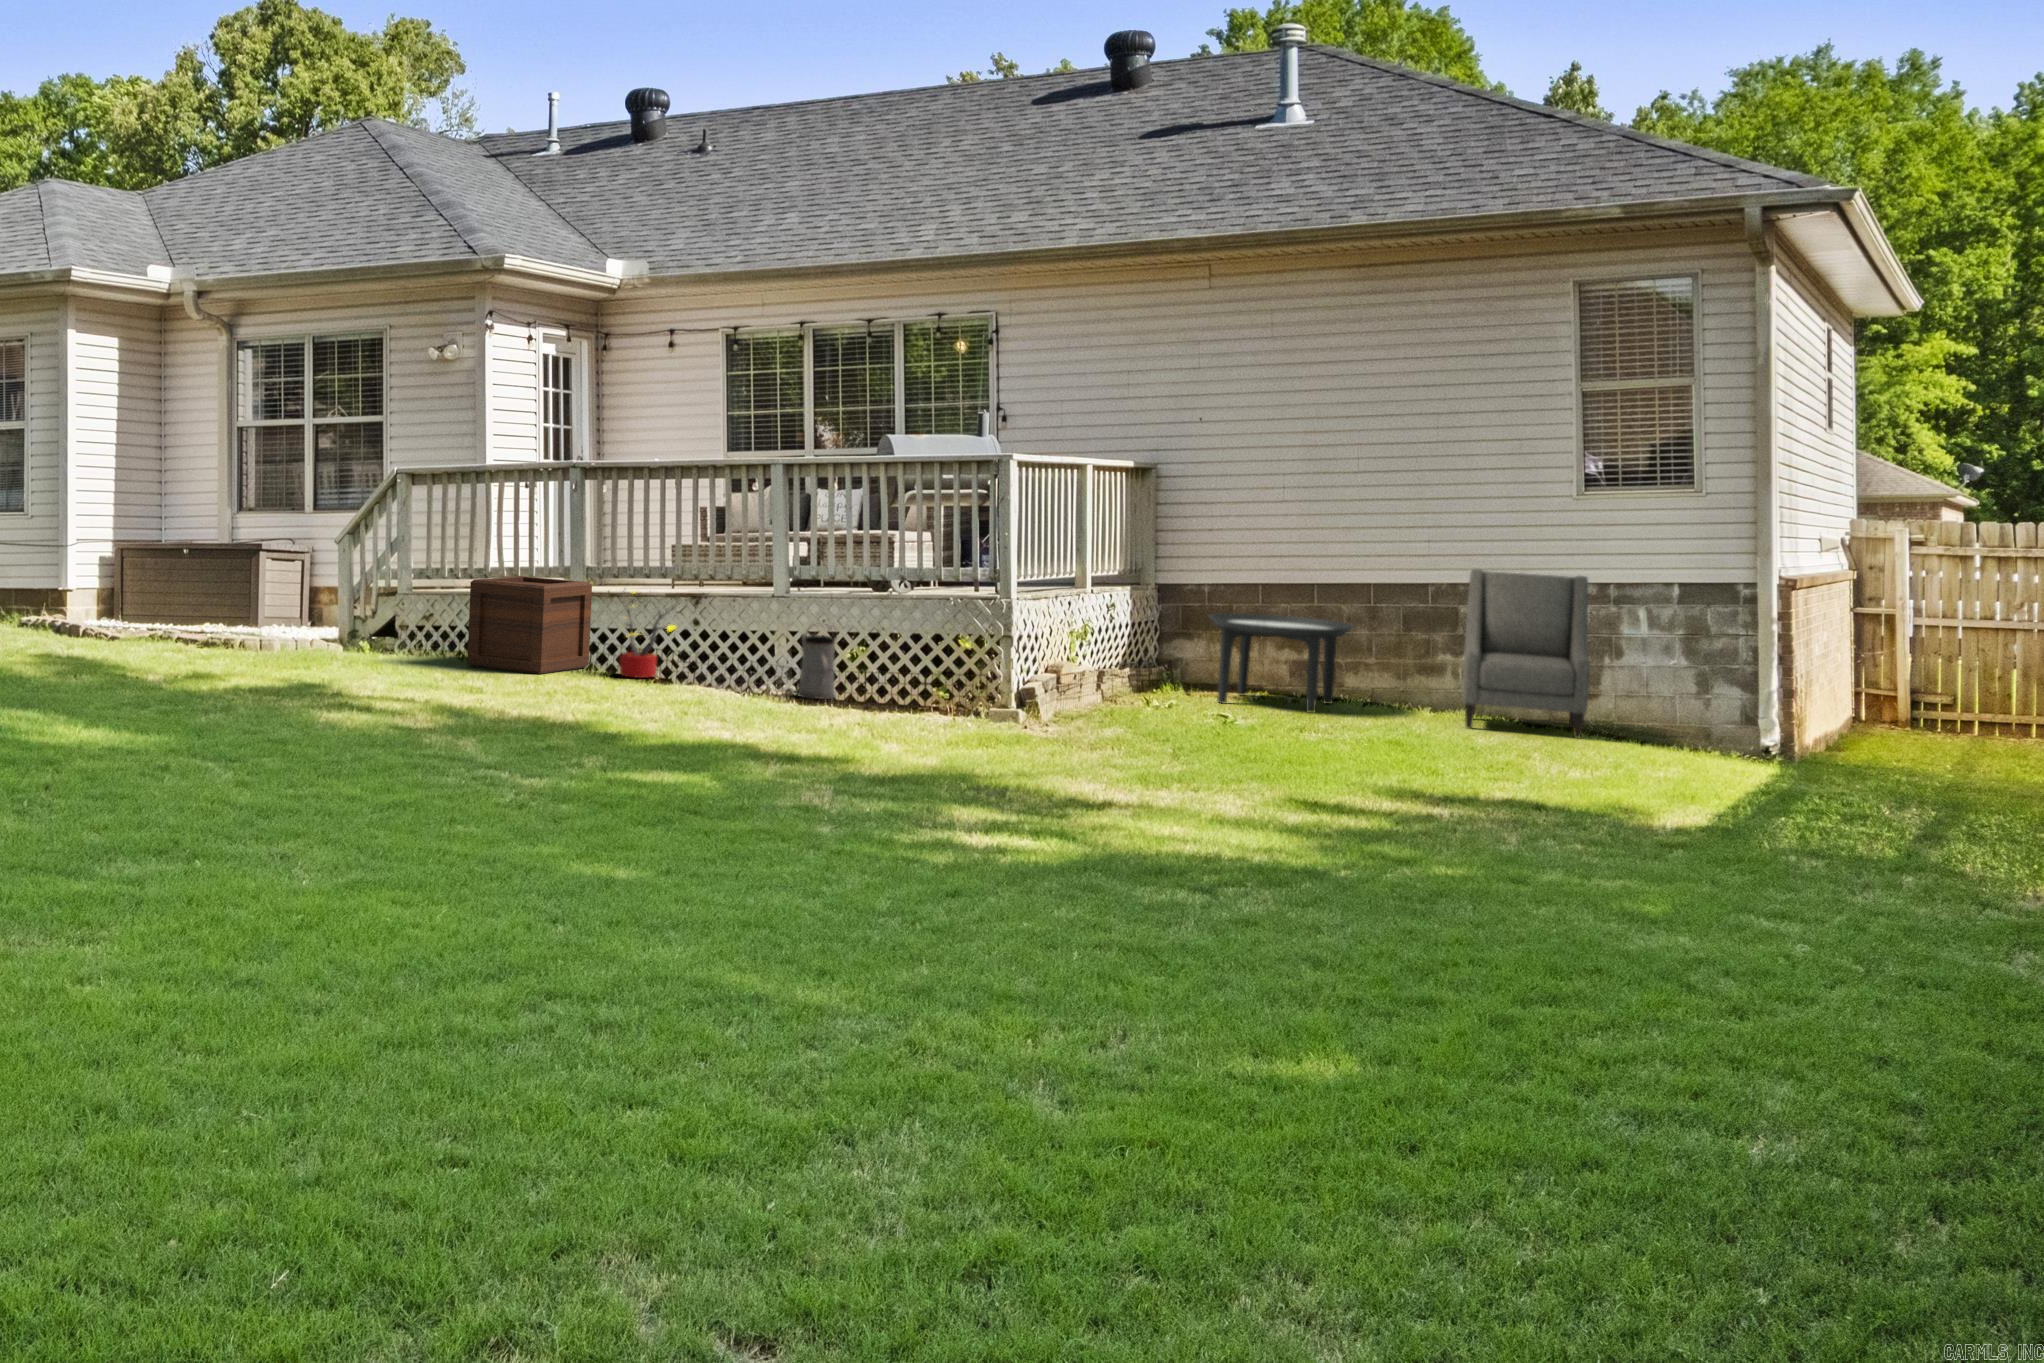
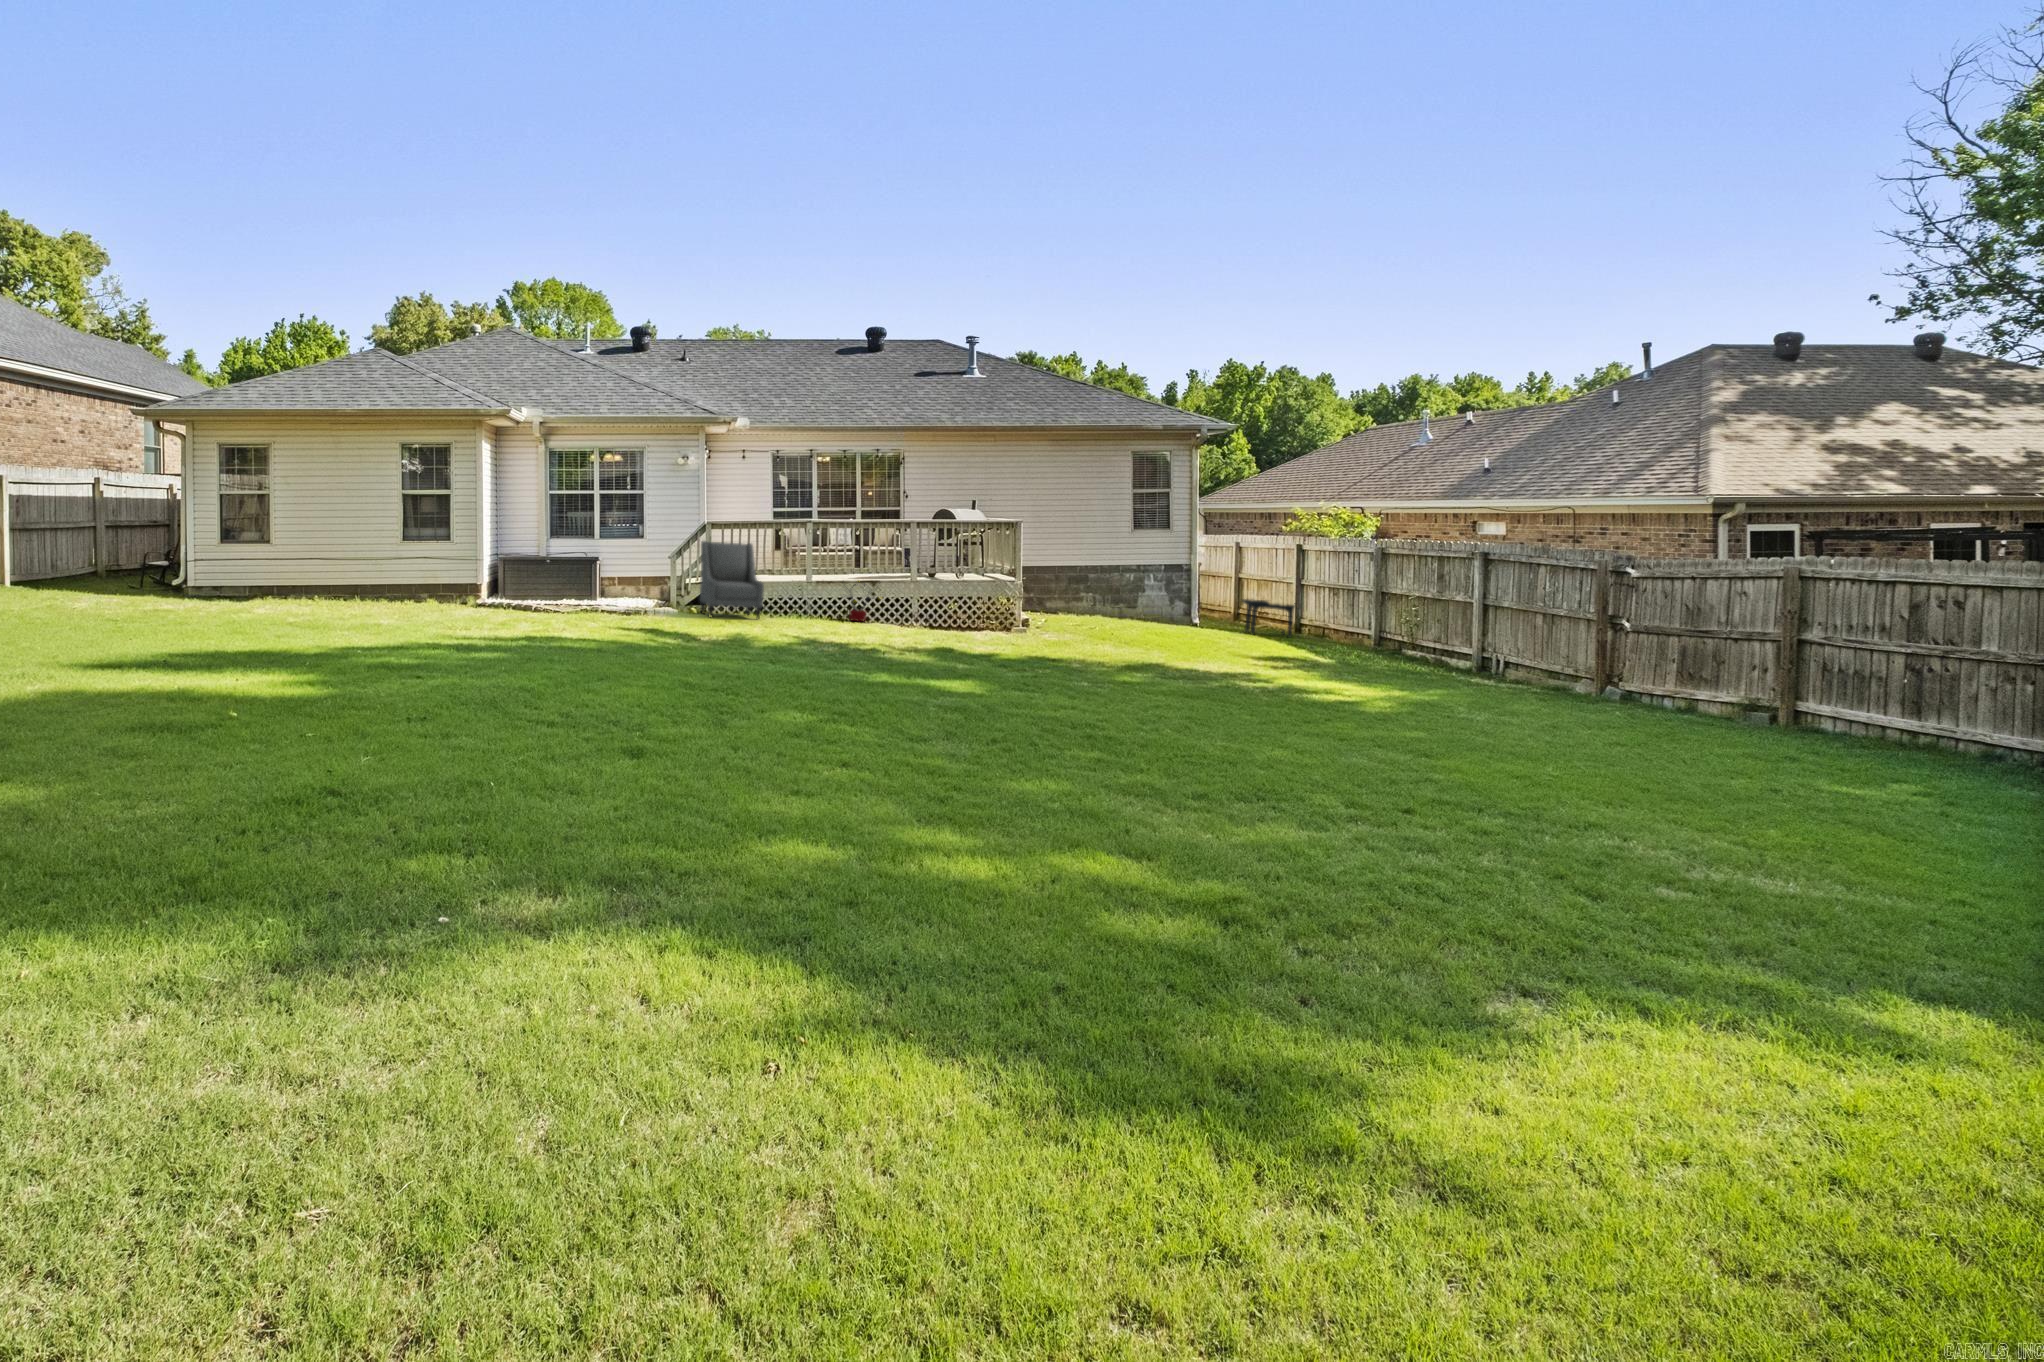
chair: present [1463,569,1590,738] -> present [700,541,764,619]
wooden crate: present [467,576,592,674] -> none [780,574,826,622]
round table: present [1209,613,1354,713] -> present [1242,599,1295,637]
watering can: present [798,624,835,699] -> none [930,593,963,628]

